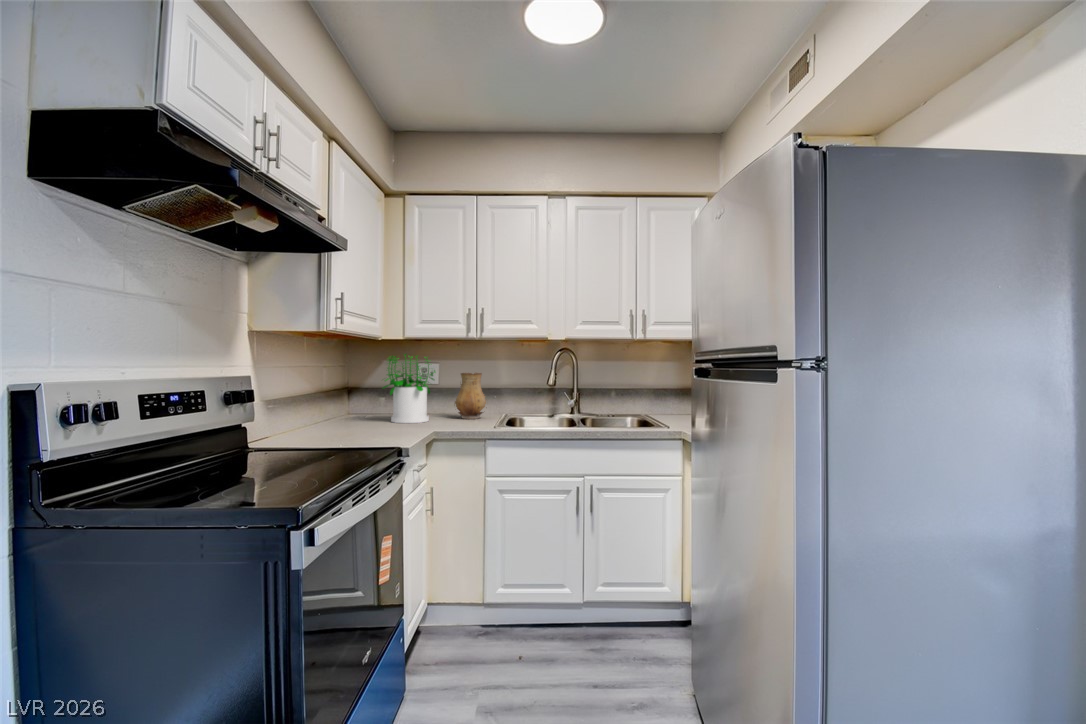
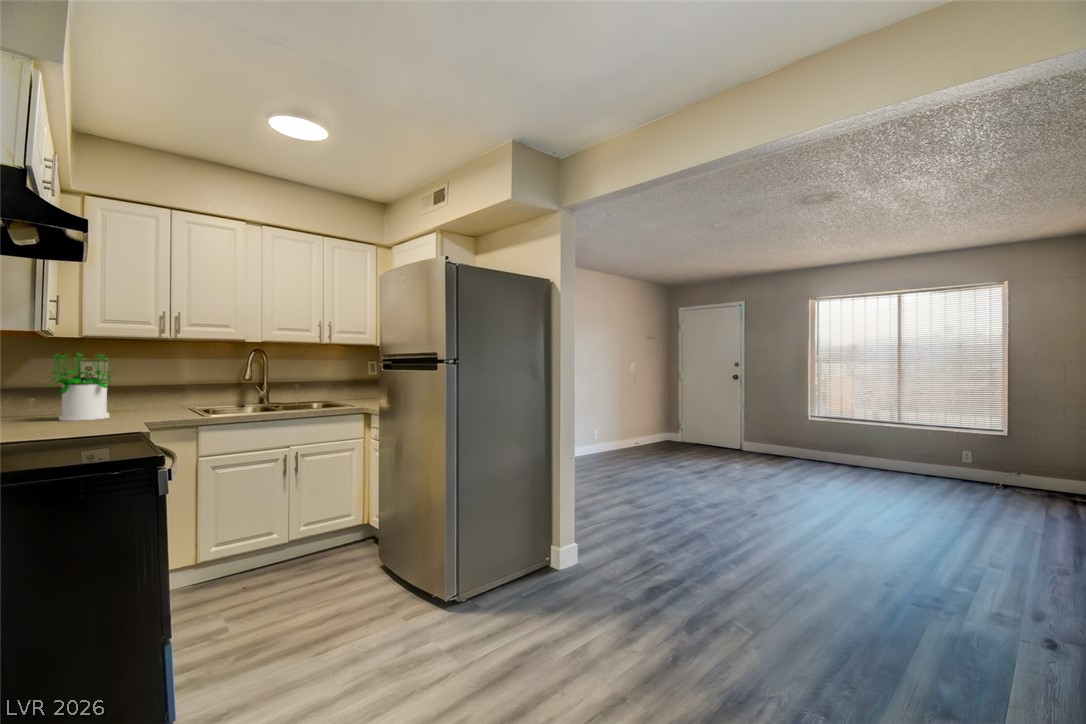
ceramic pitcher: present [455,372,486,419] -> none [134,370,173,413]

